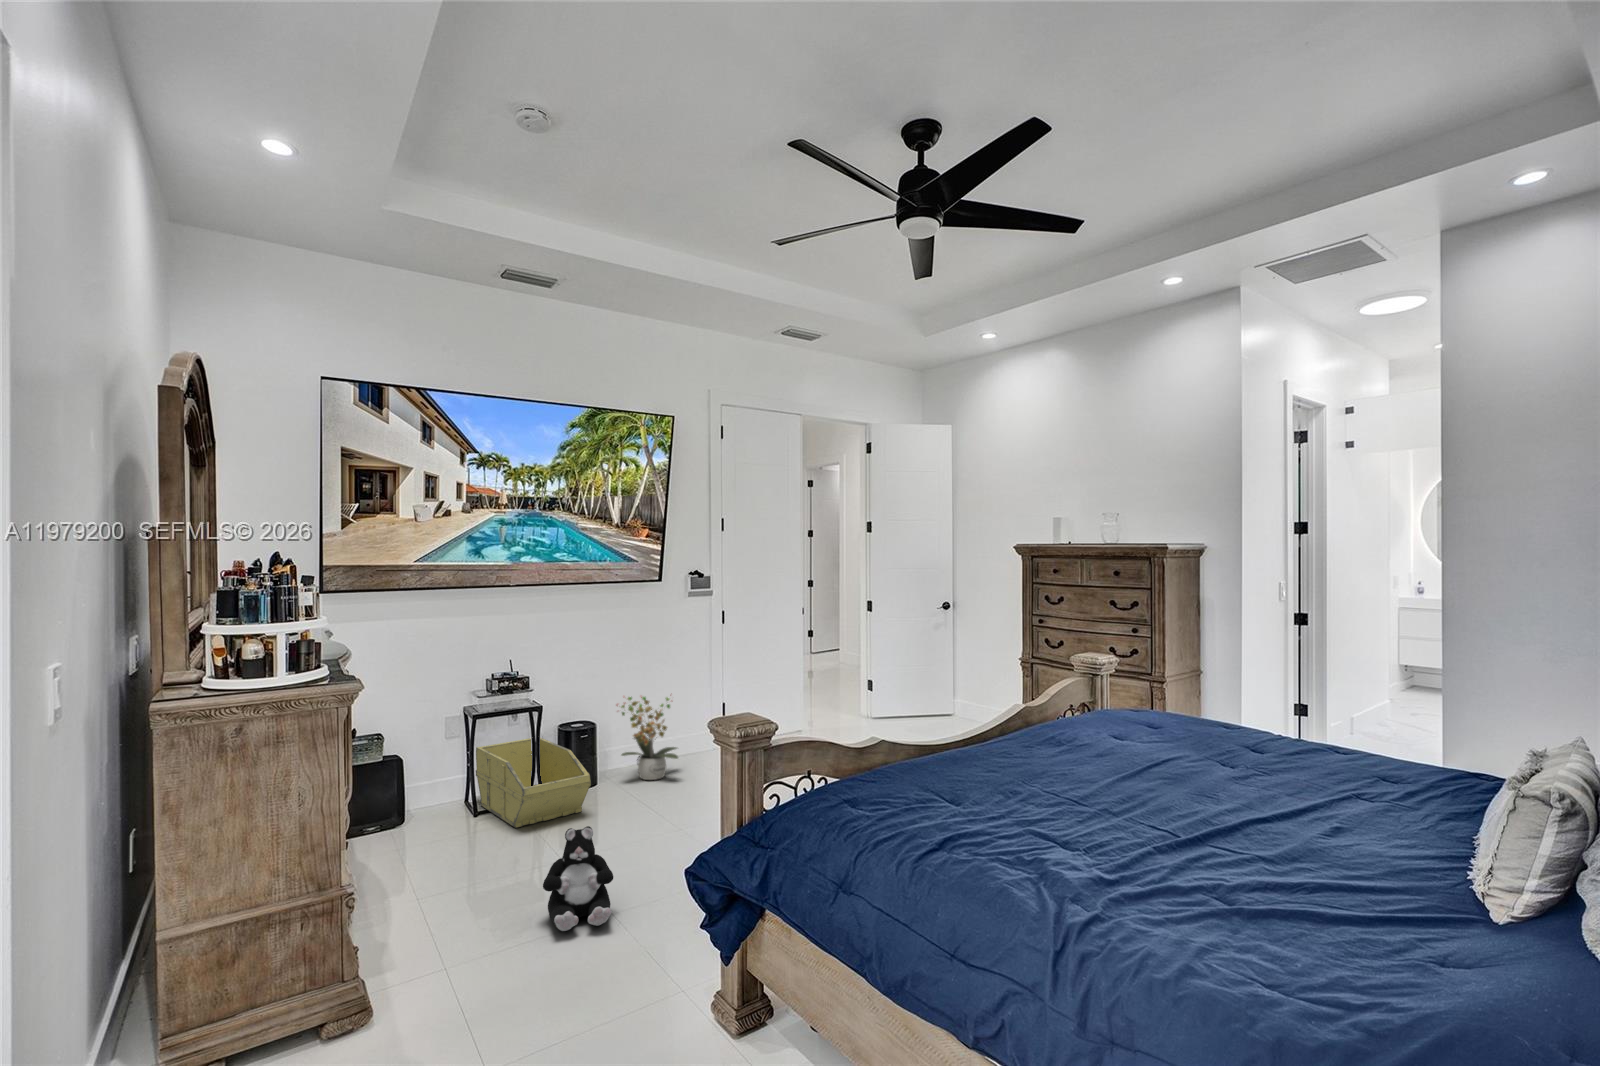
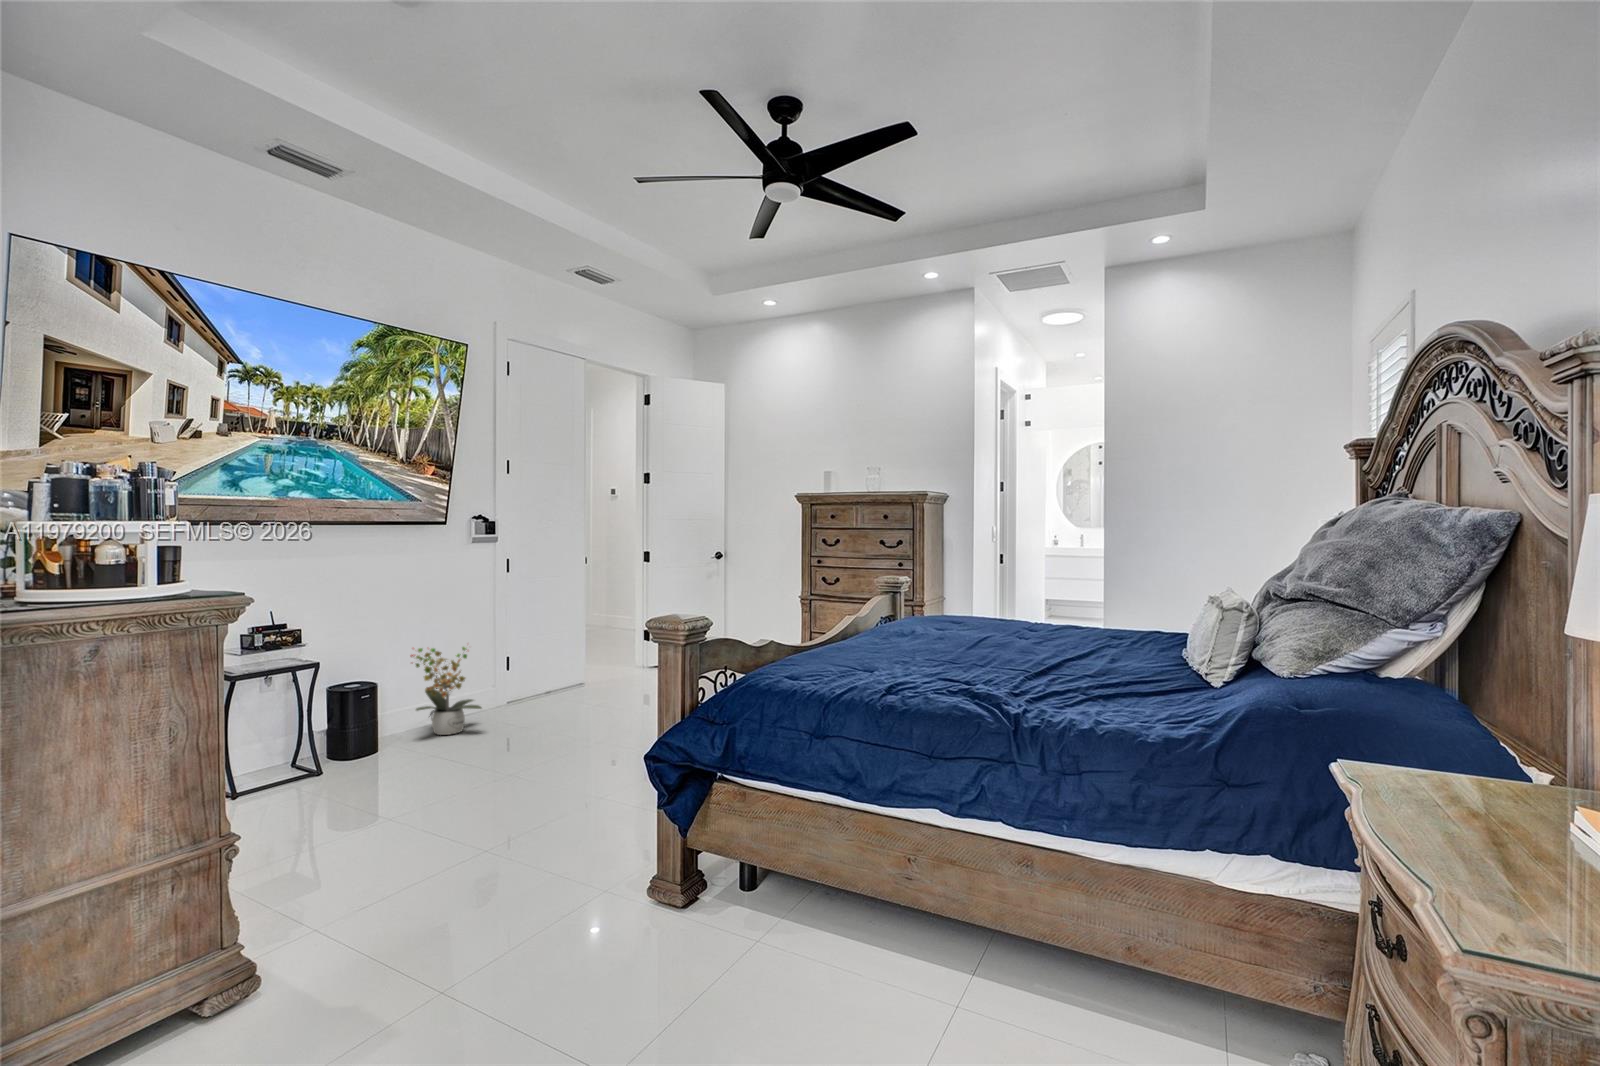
storage bin: present [476,738,591,828] -> none [237,697,401,793]
plush toy: present [543,826,613,931] -> none [412,763,500,871]

